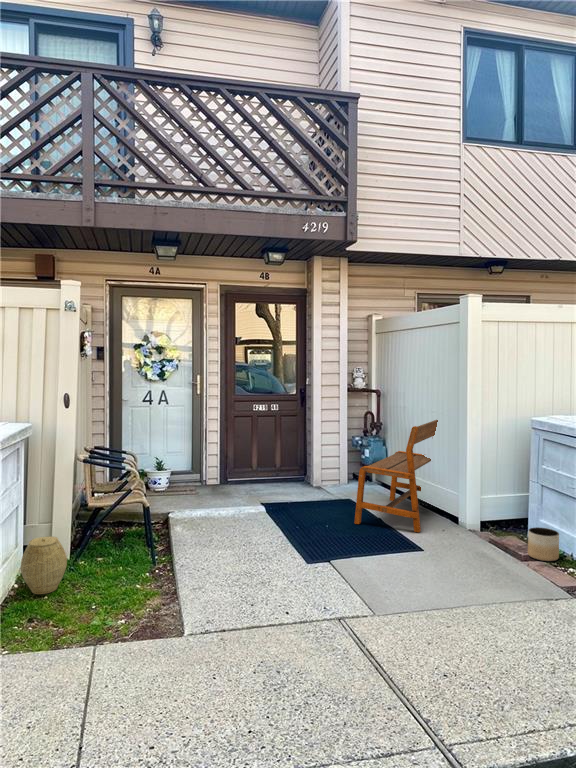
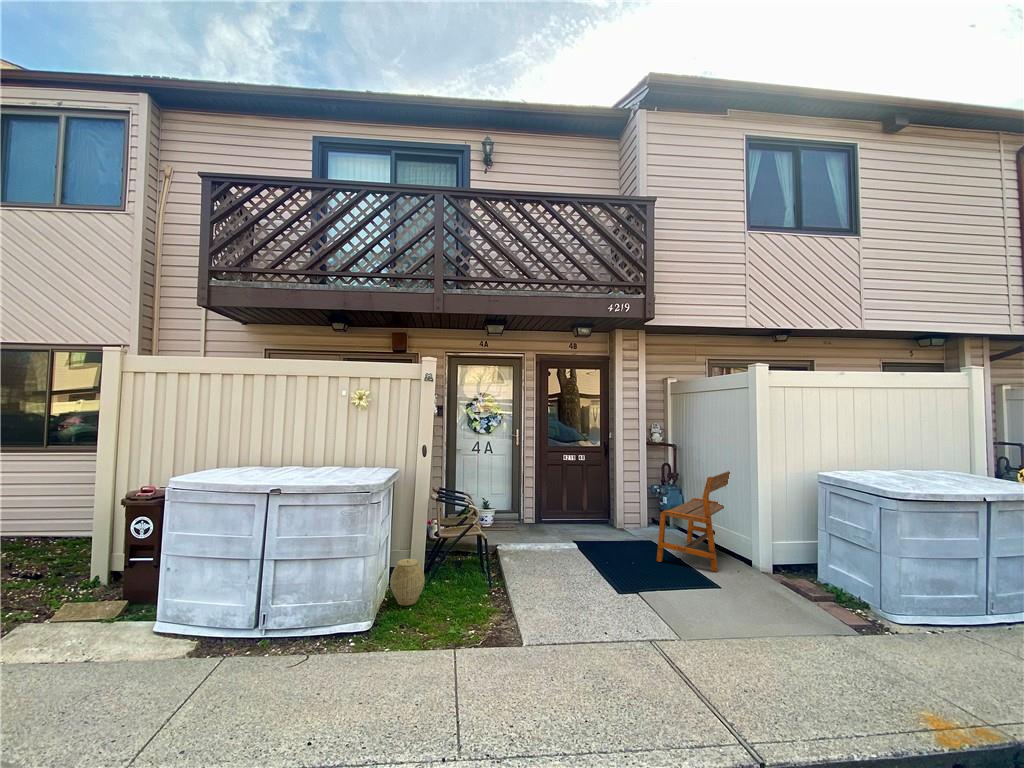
planter: present [528,527,559,561] -> none [820,572,850,604]

